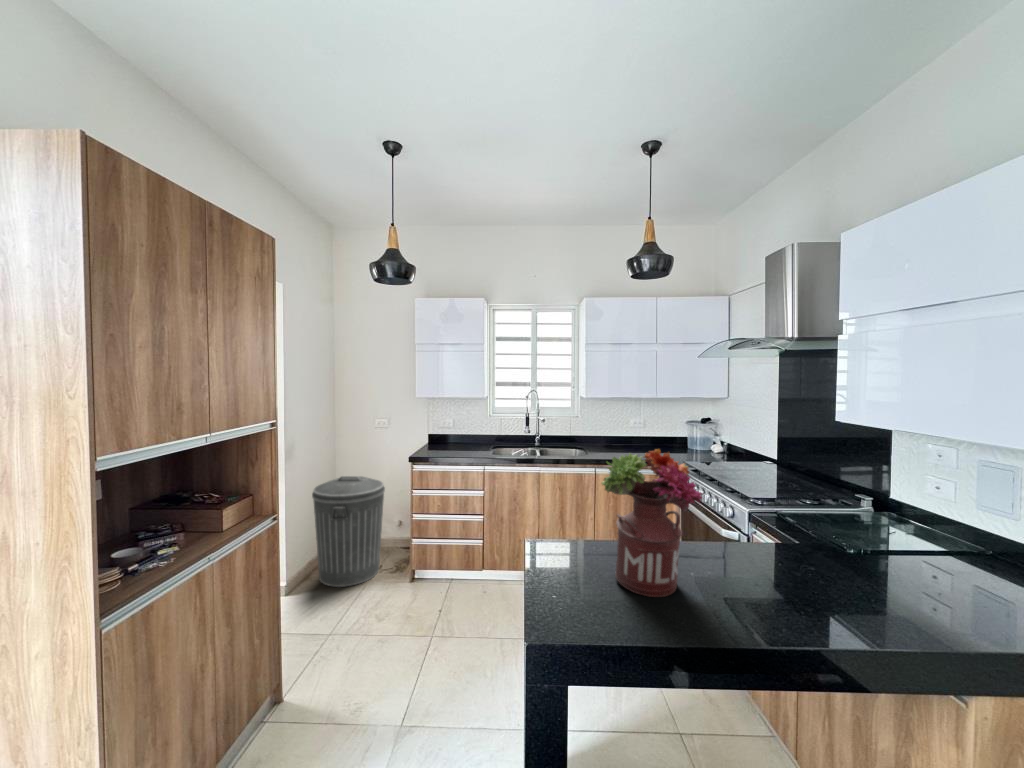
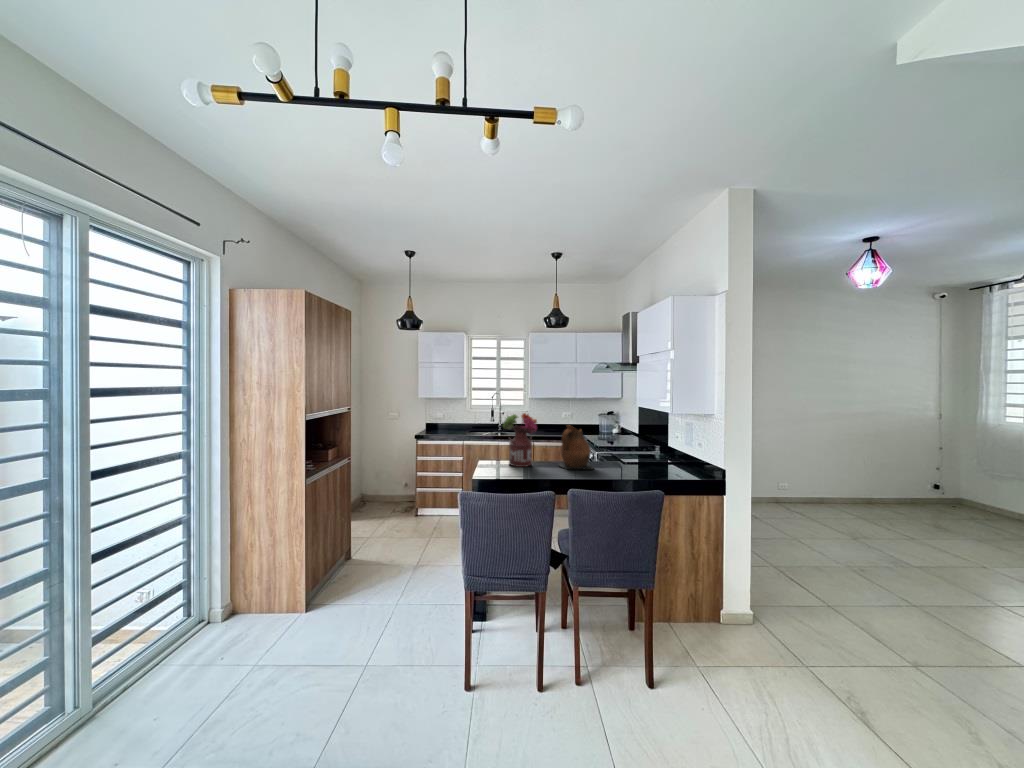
trash can: present [312,476,385,587] -> none [351,448,398,518]
ceramic pitcher: none [739,485,867,617] -> present [559,425,594,469]

